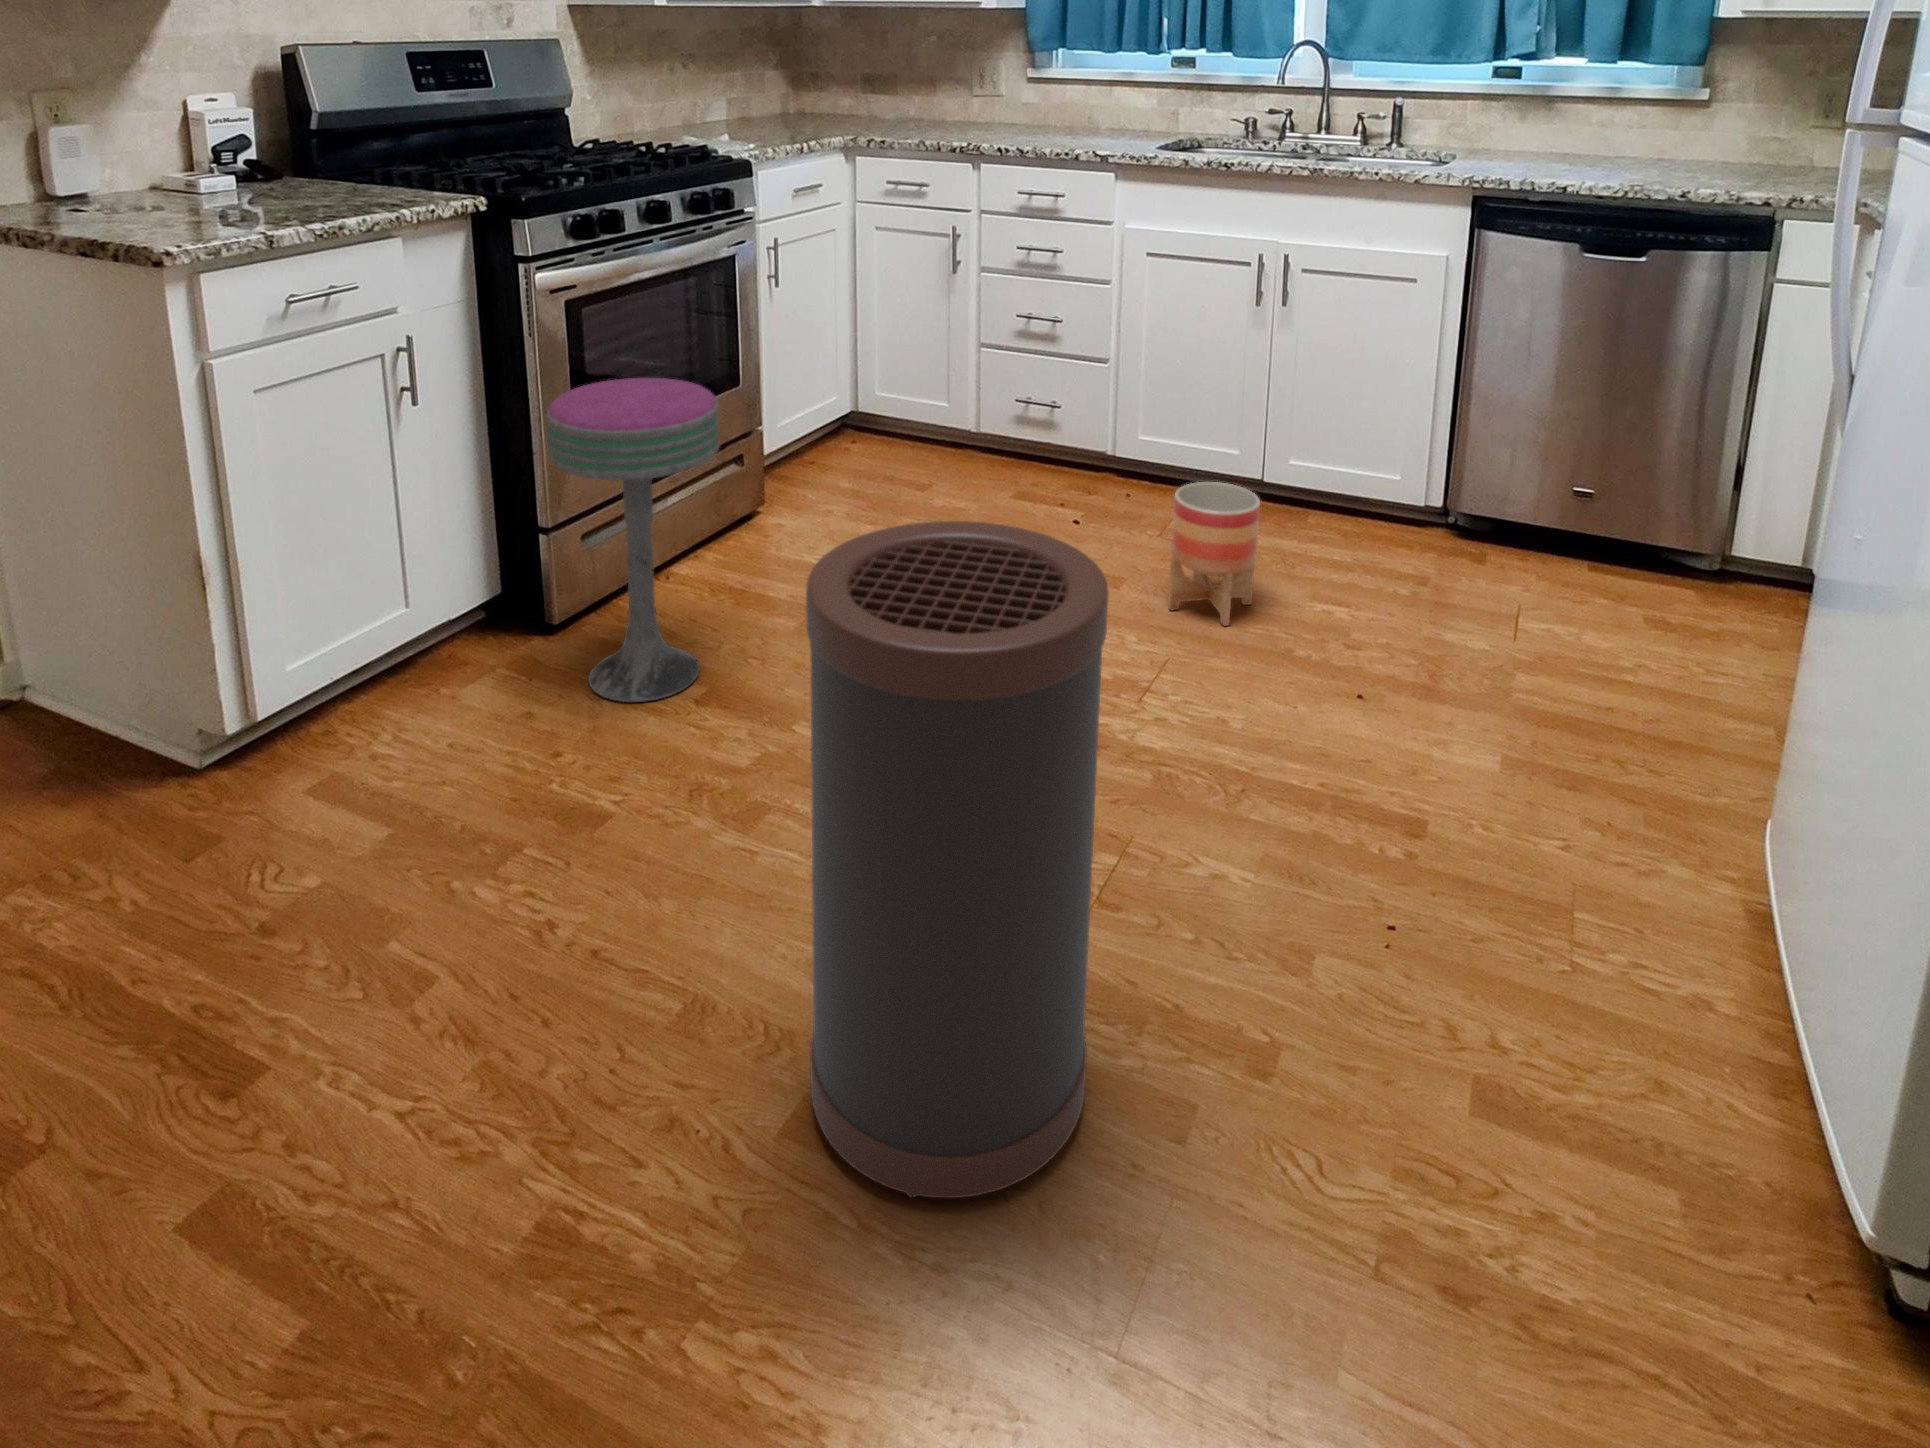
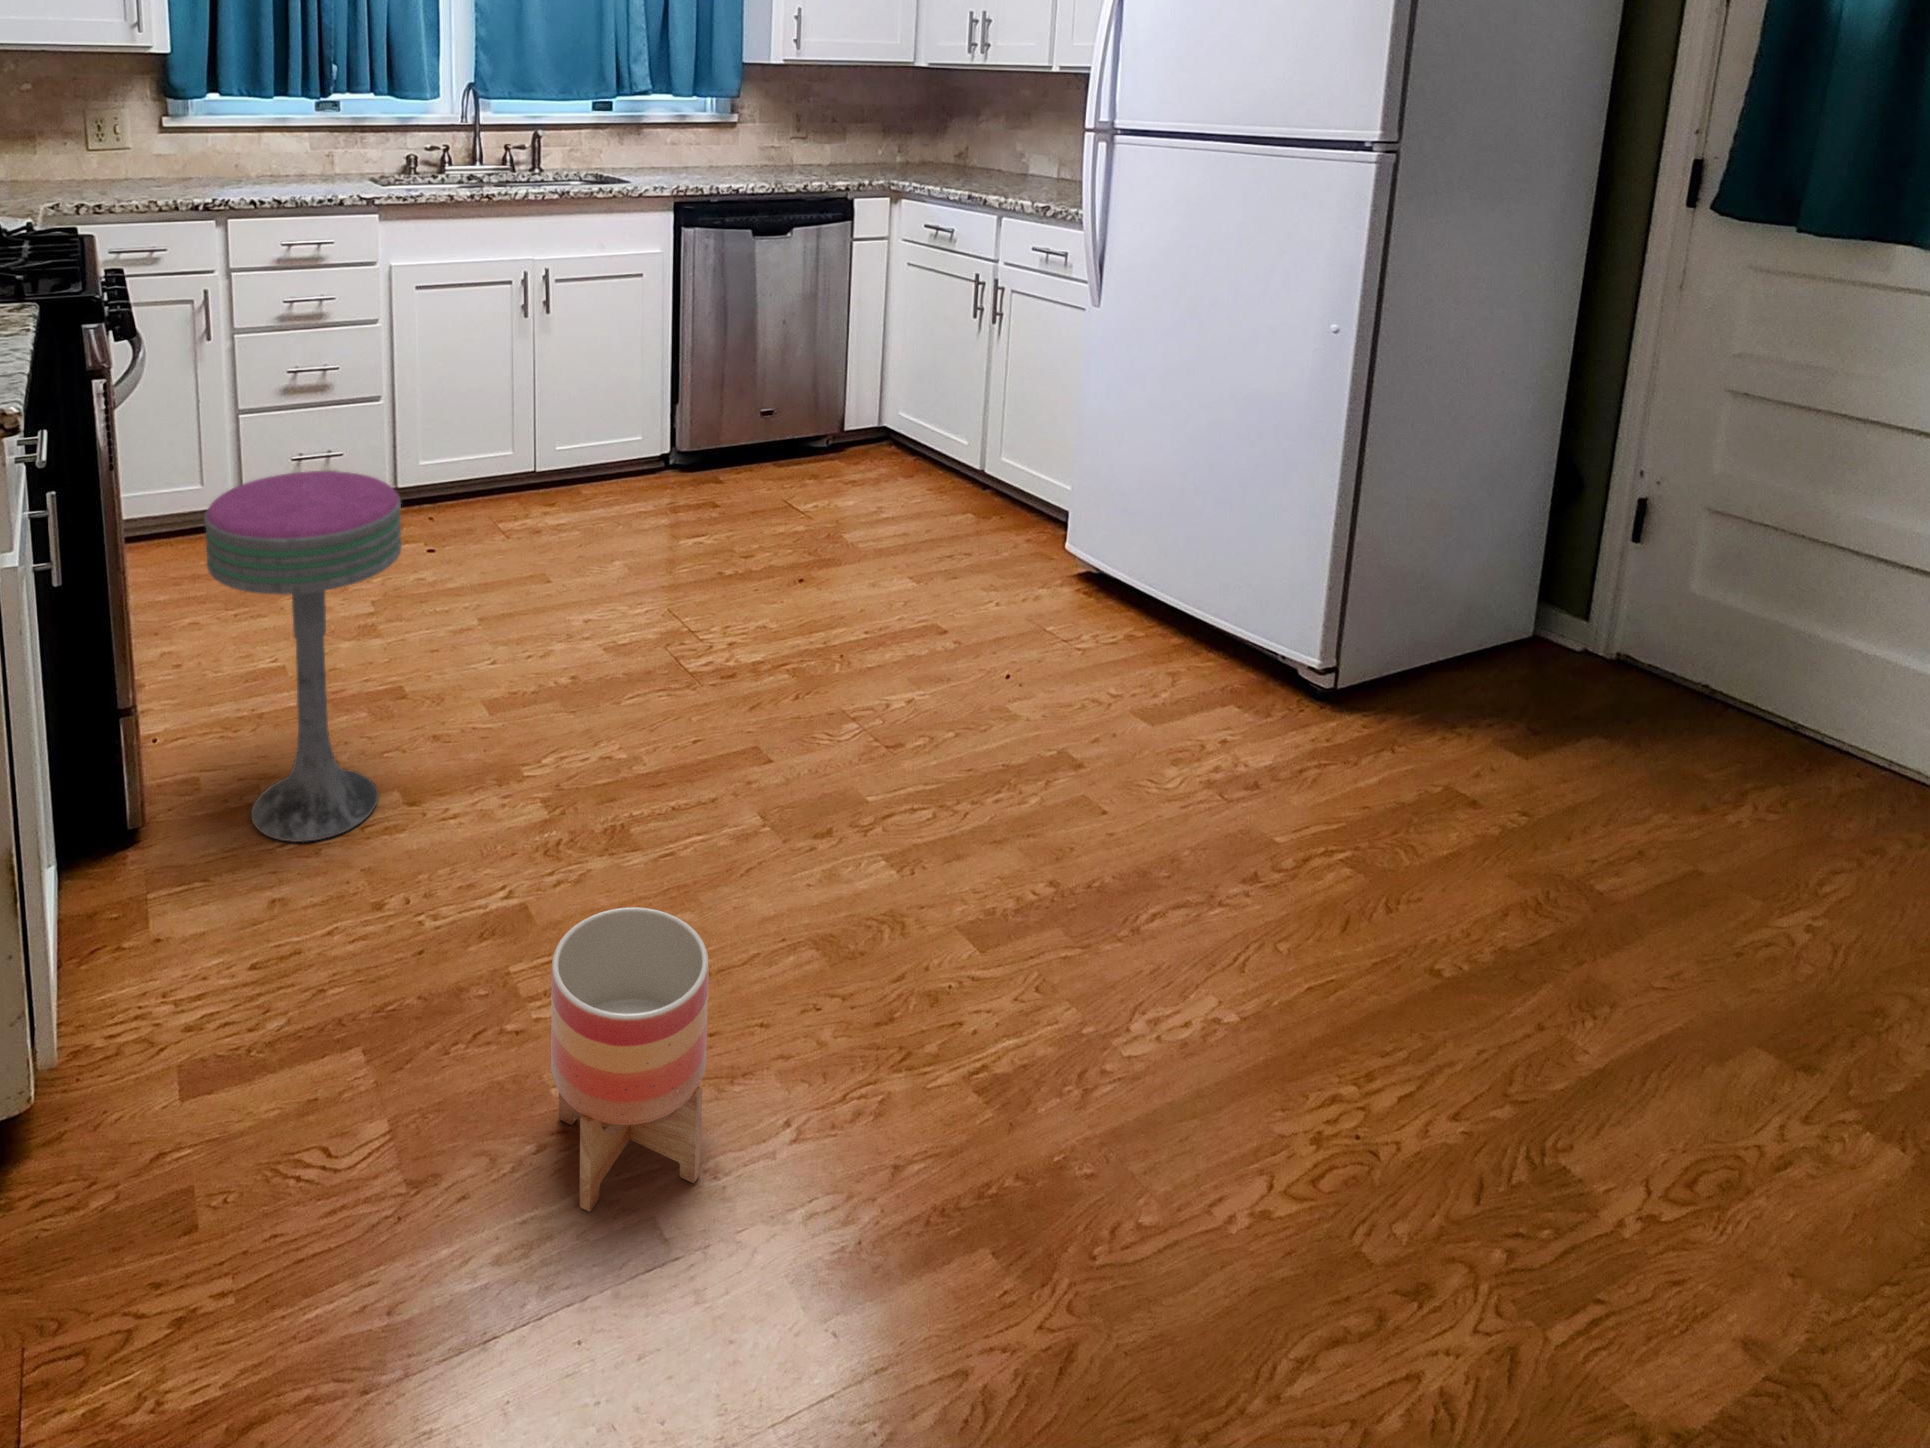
planter: present [1168,482,1260,626] -> present [551,907,709,1212]
trash can: present [806,521,1108,1198] -> none [887,444,1128,921]

